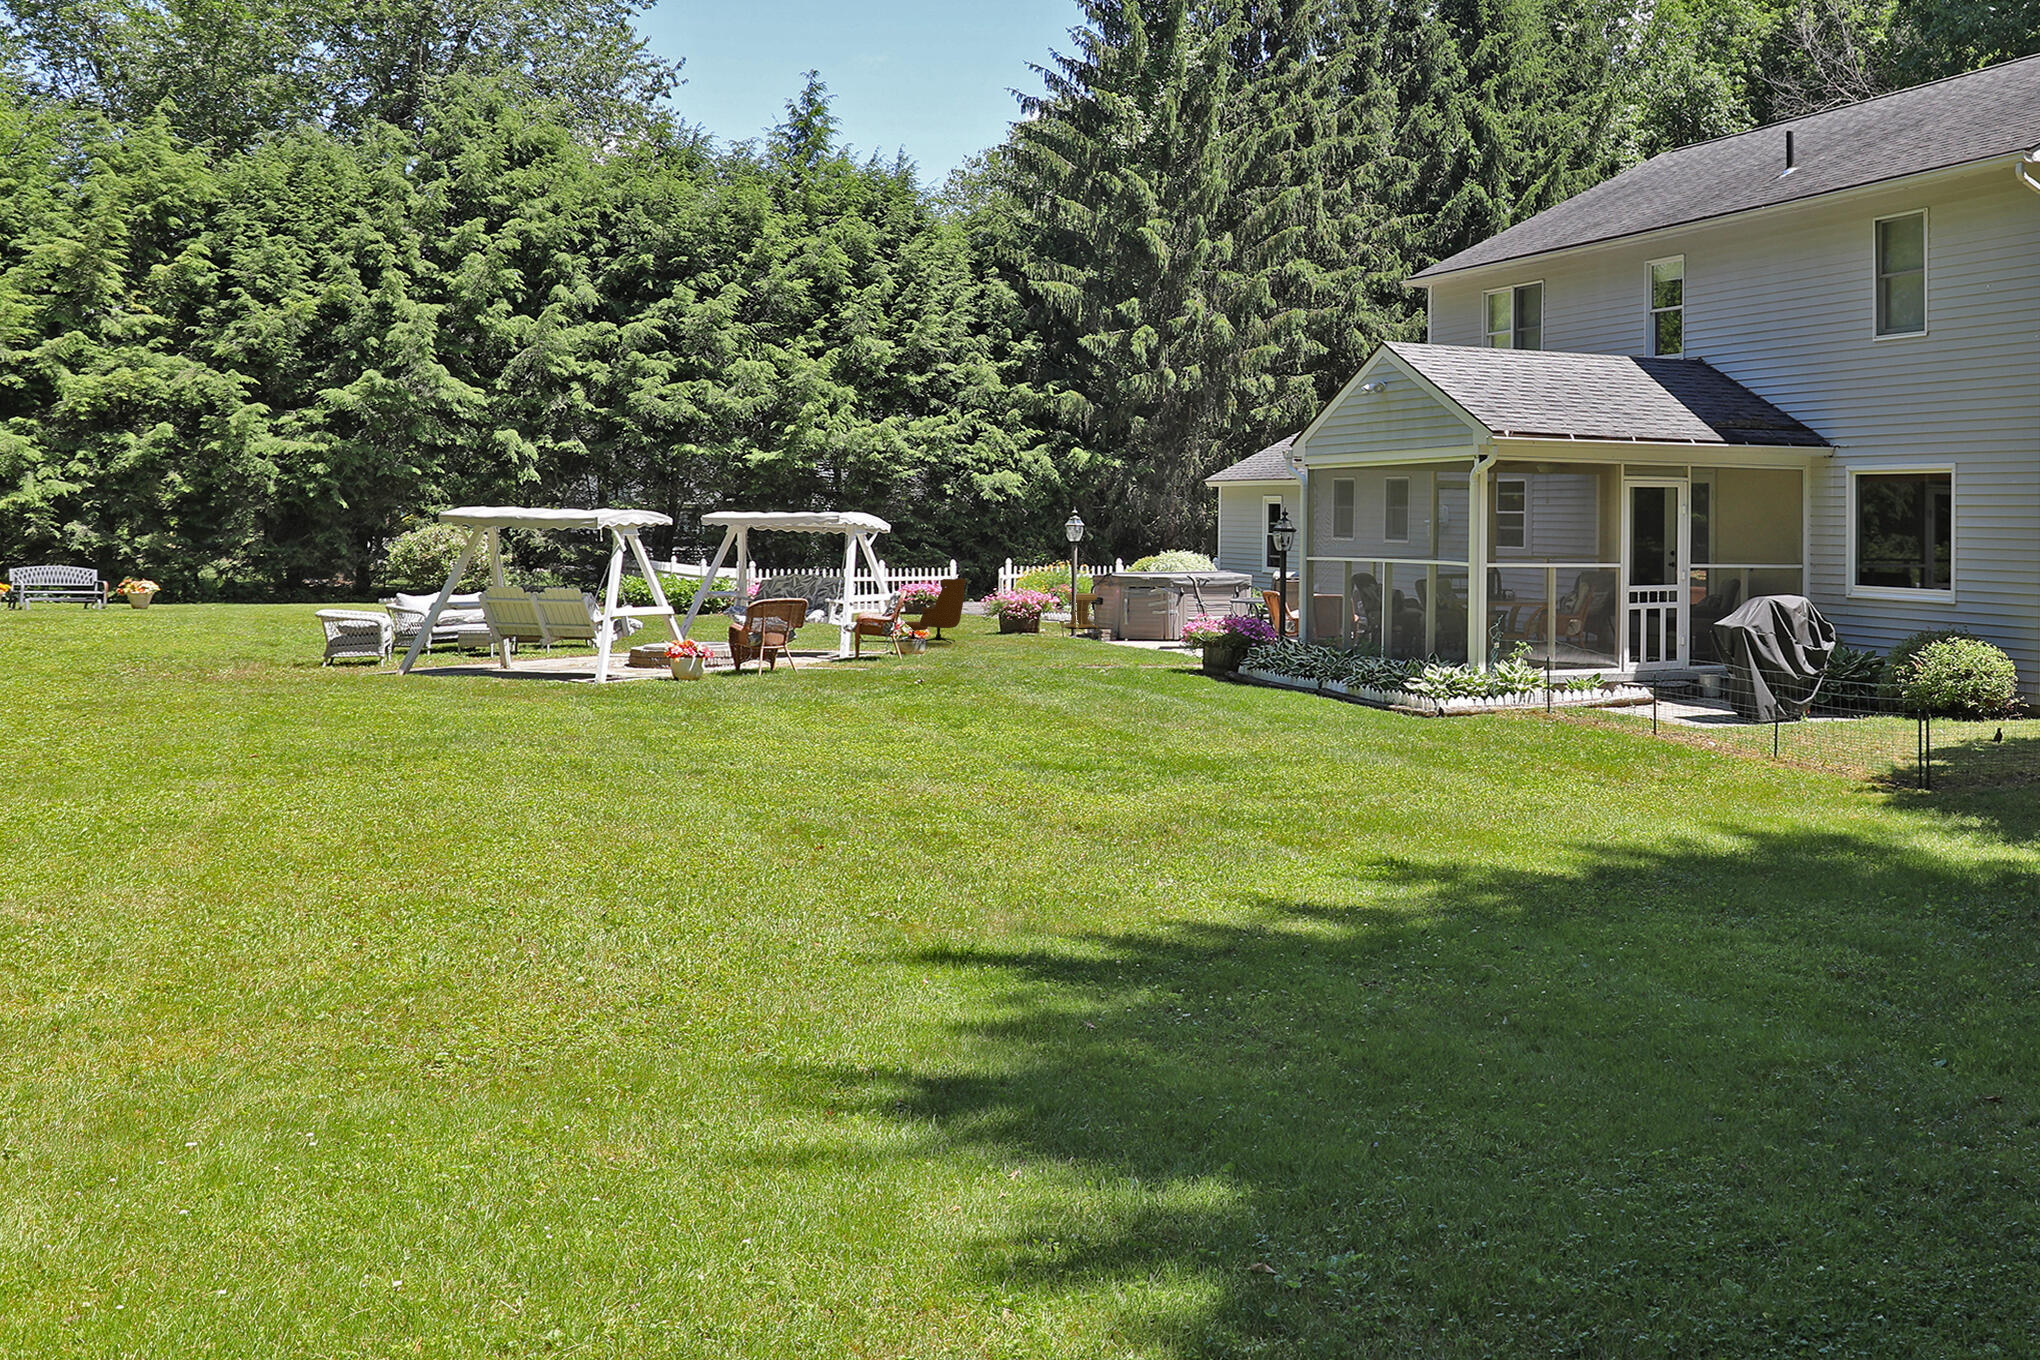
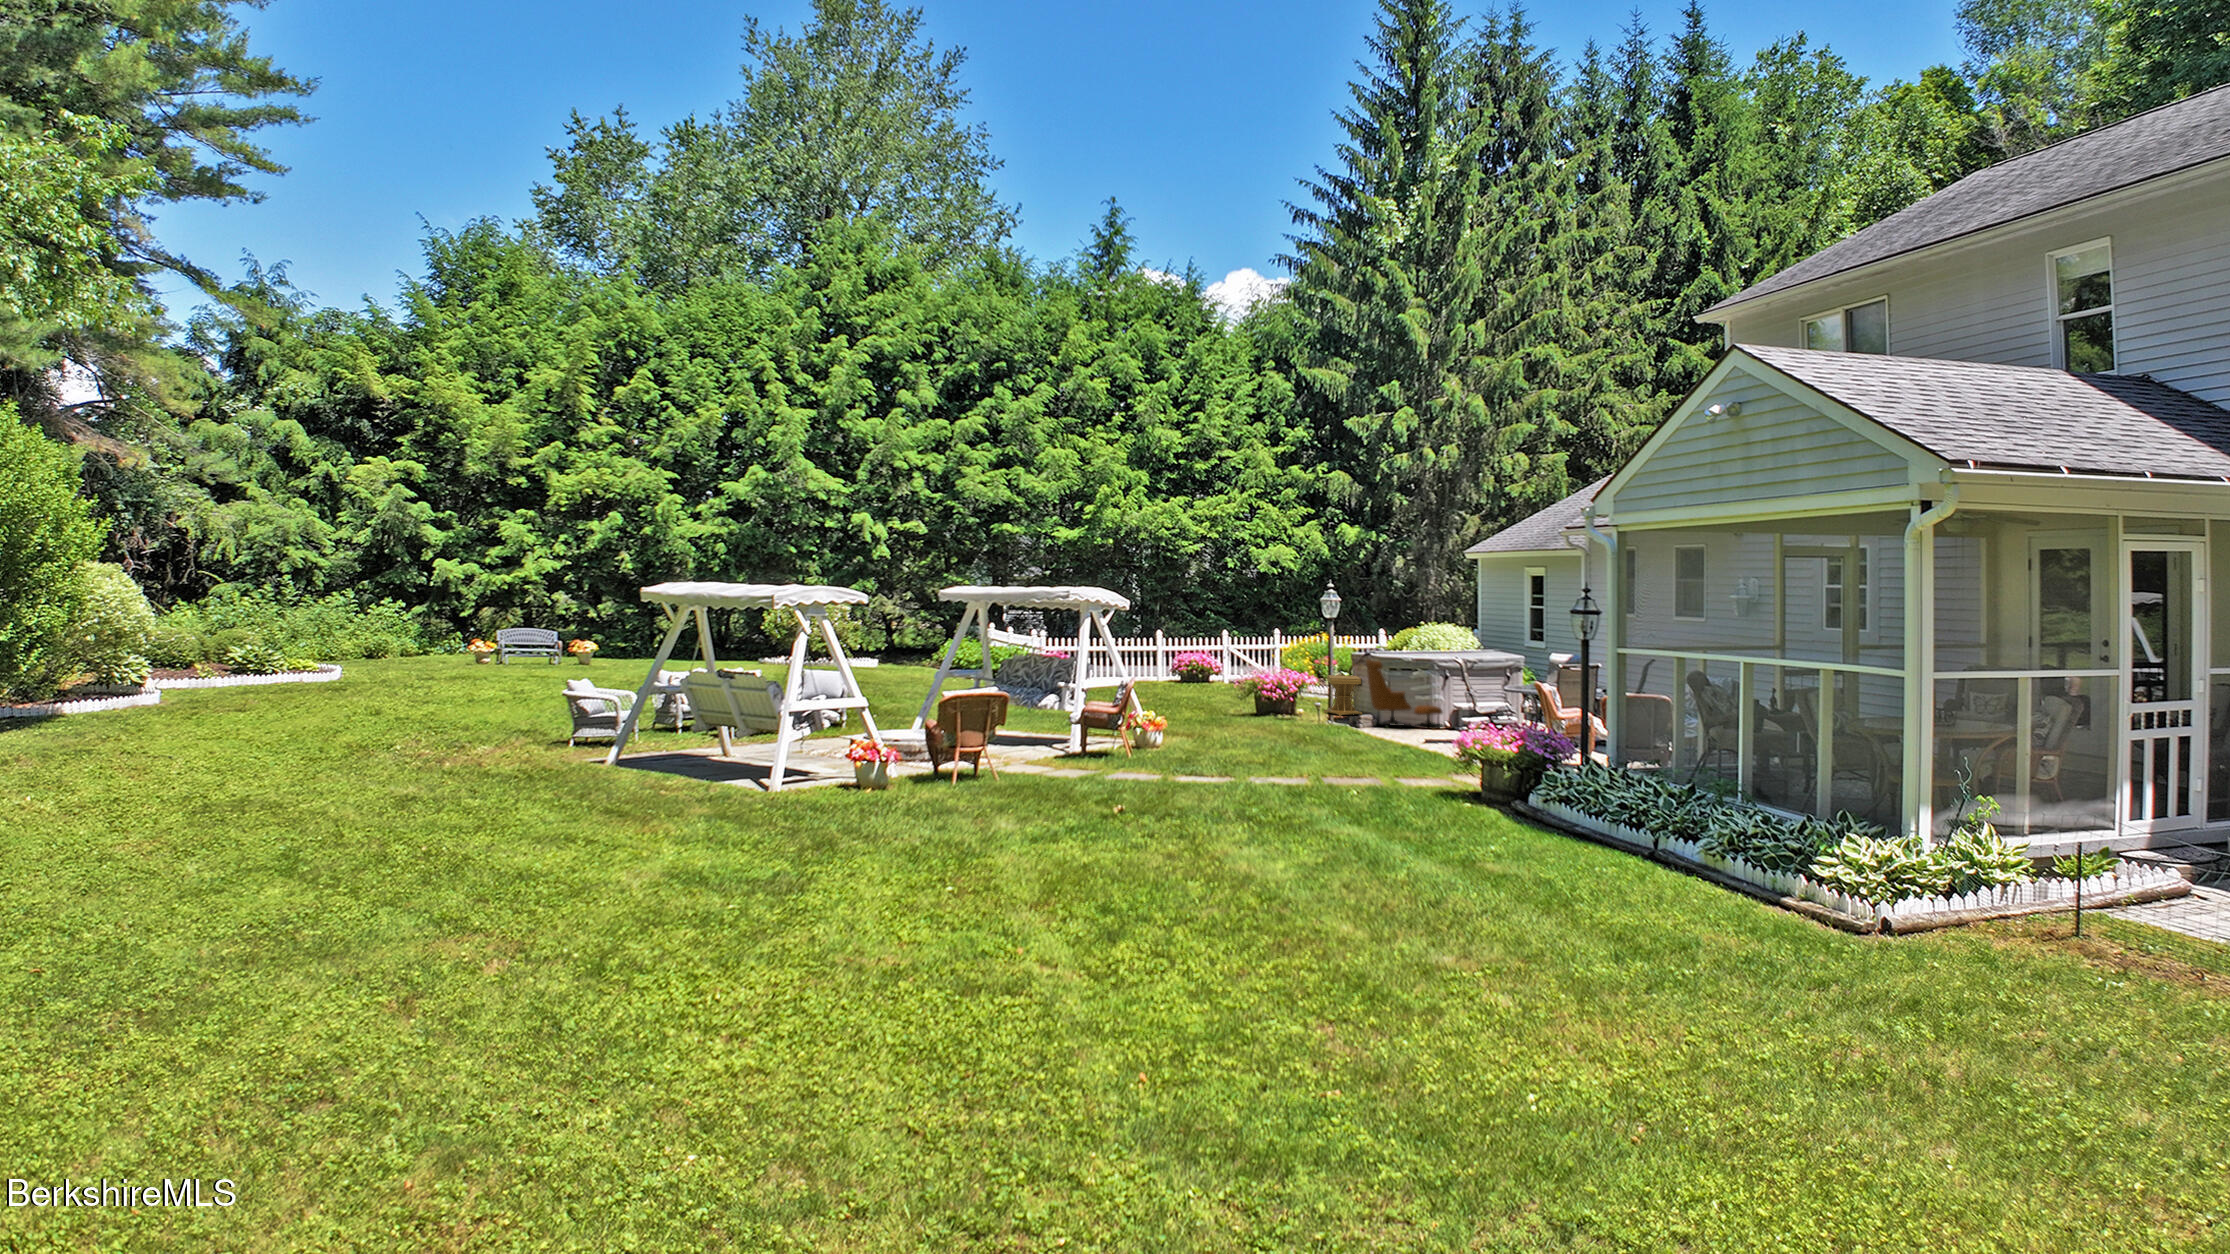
lounge chair: present [900,579,966,644] -> present [1366,660,1443,728]

